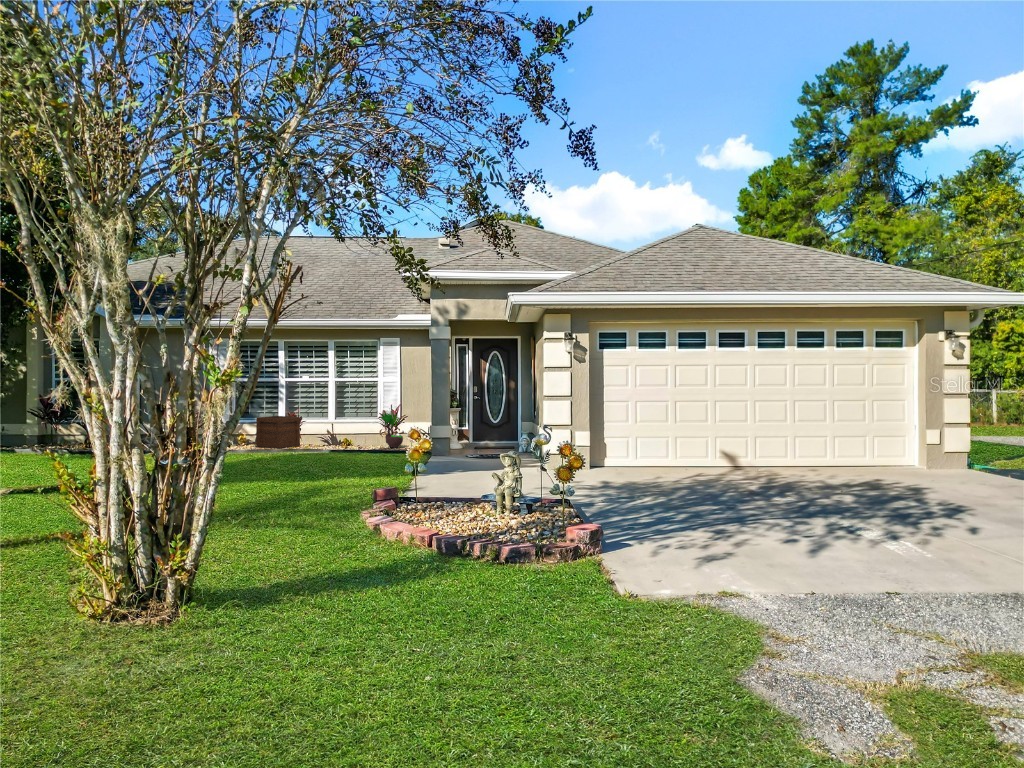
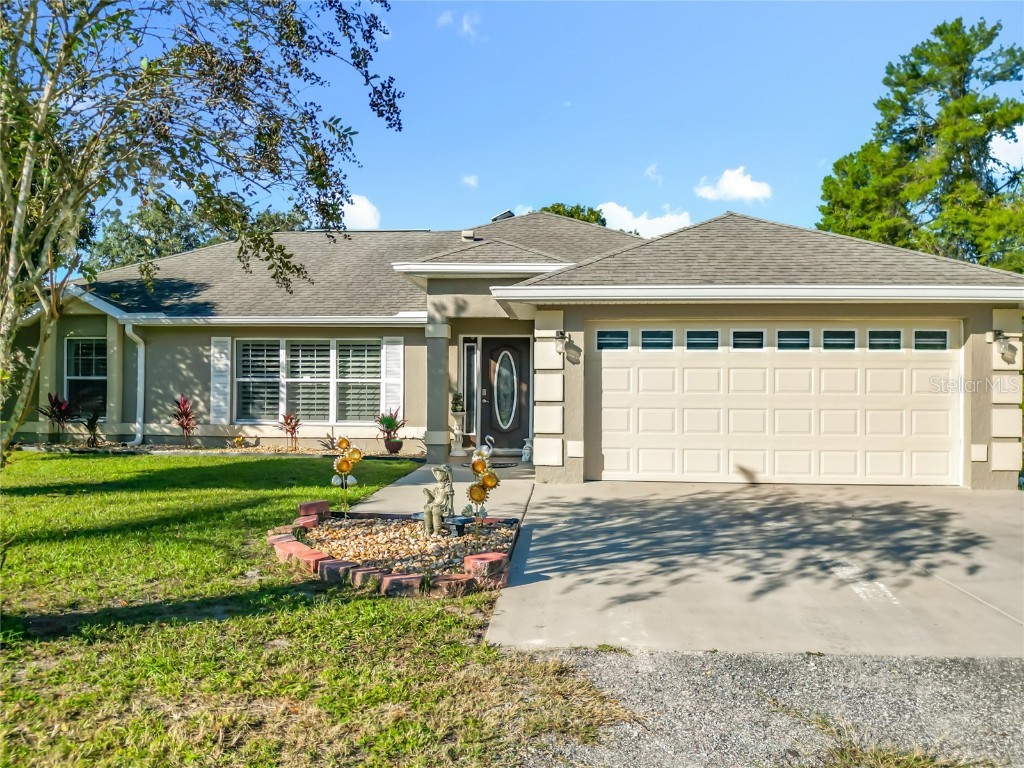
wooden crate: present [256,416,300,449] -> none [254,417,299,451]

